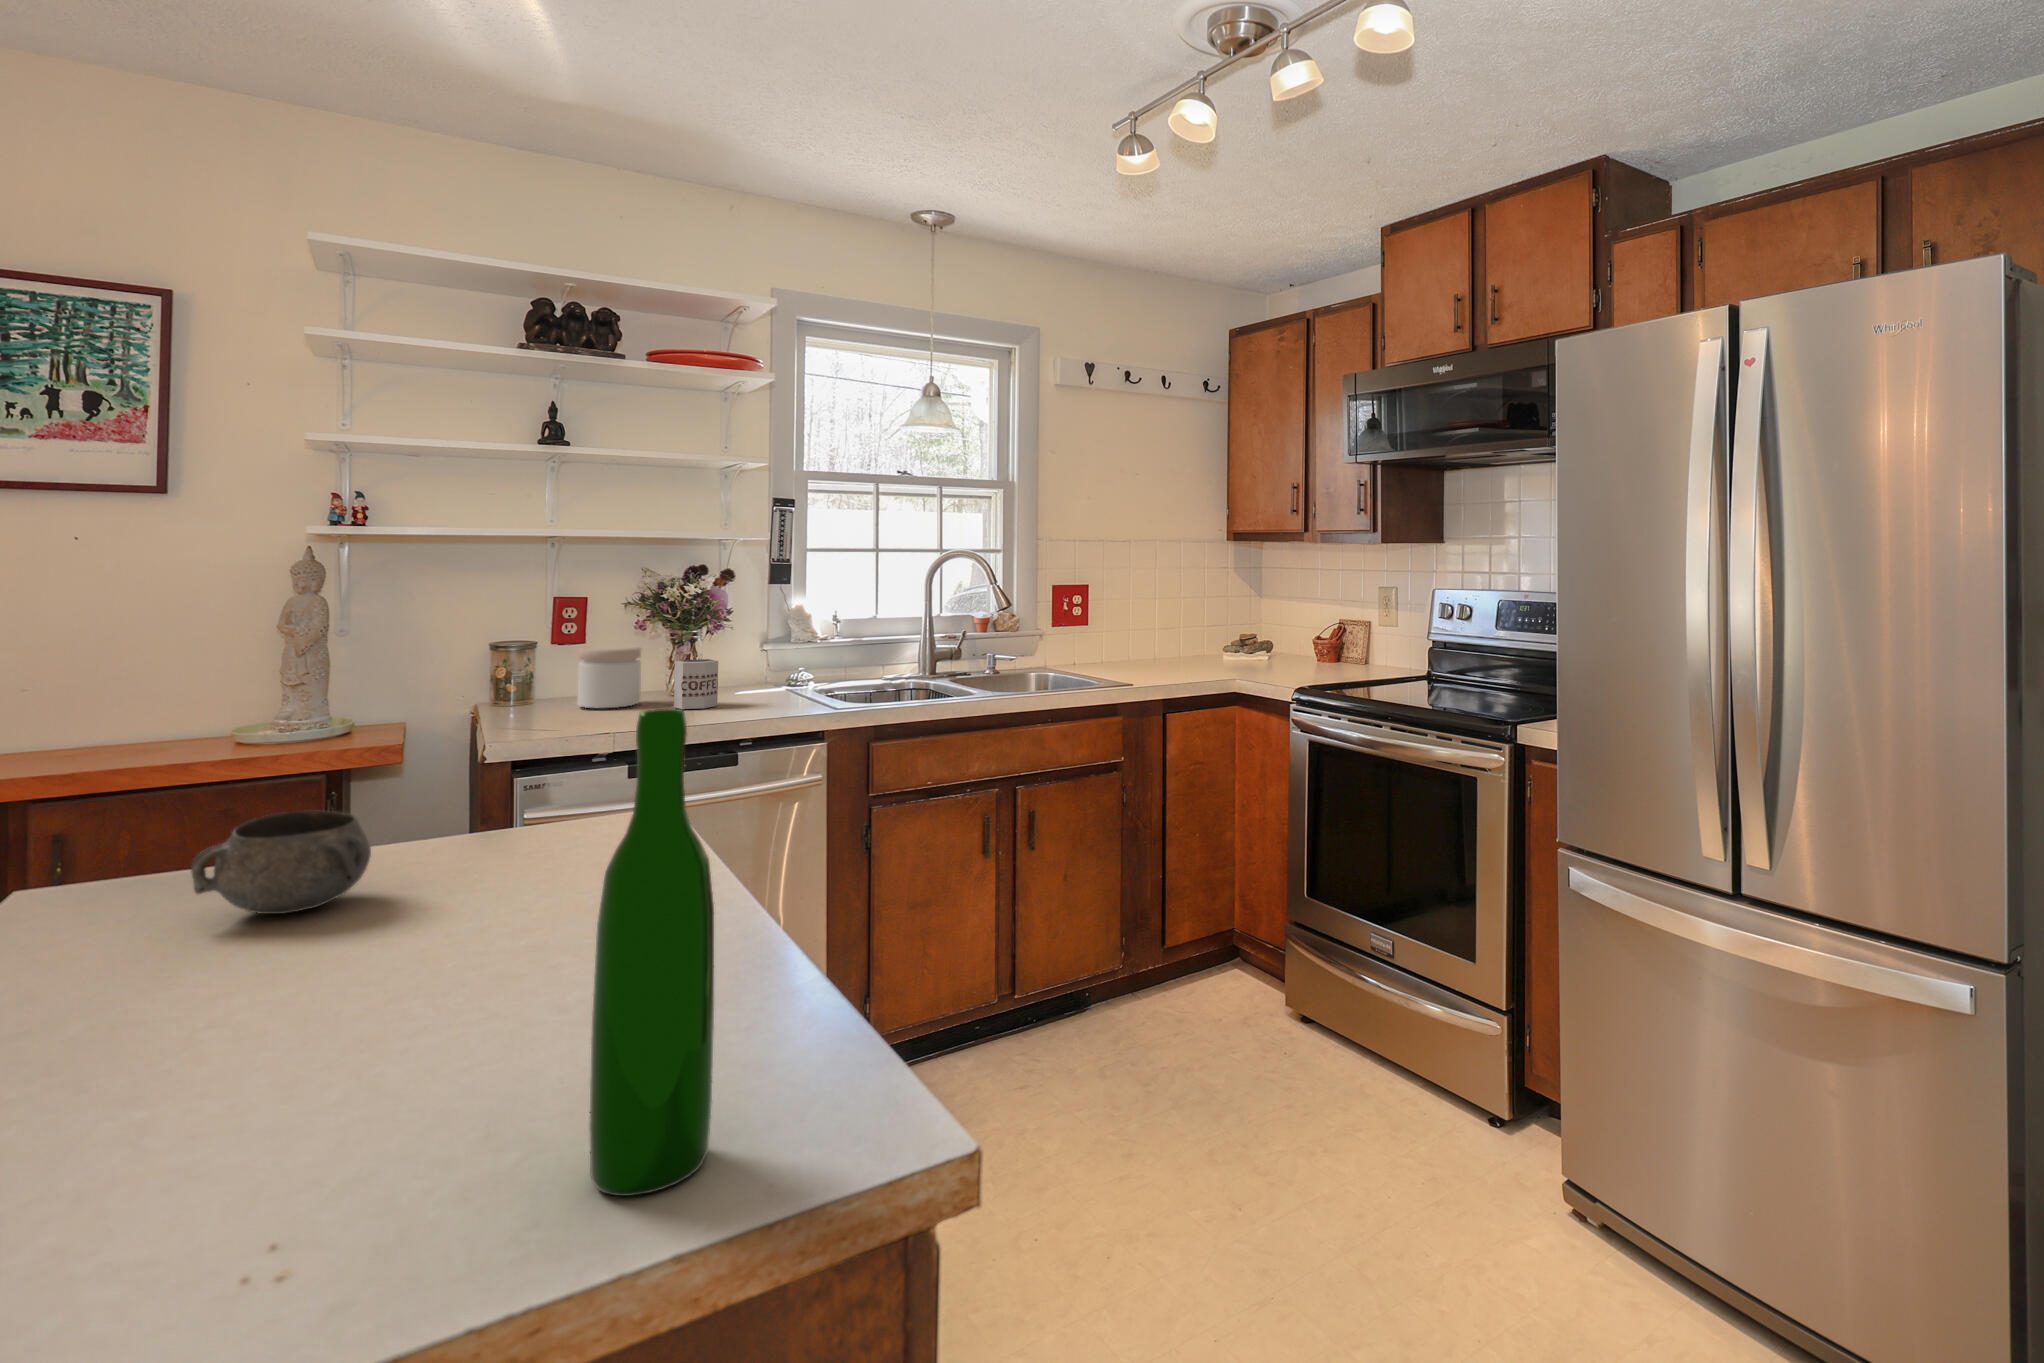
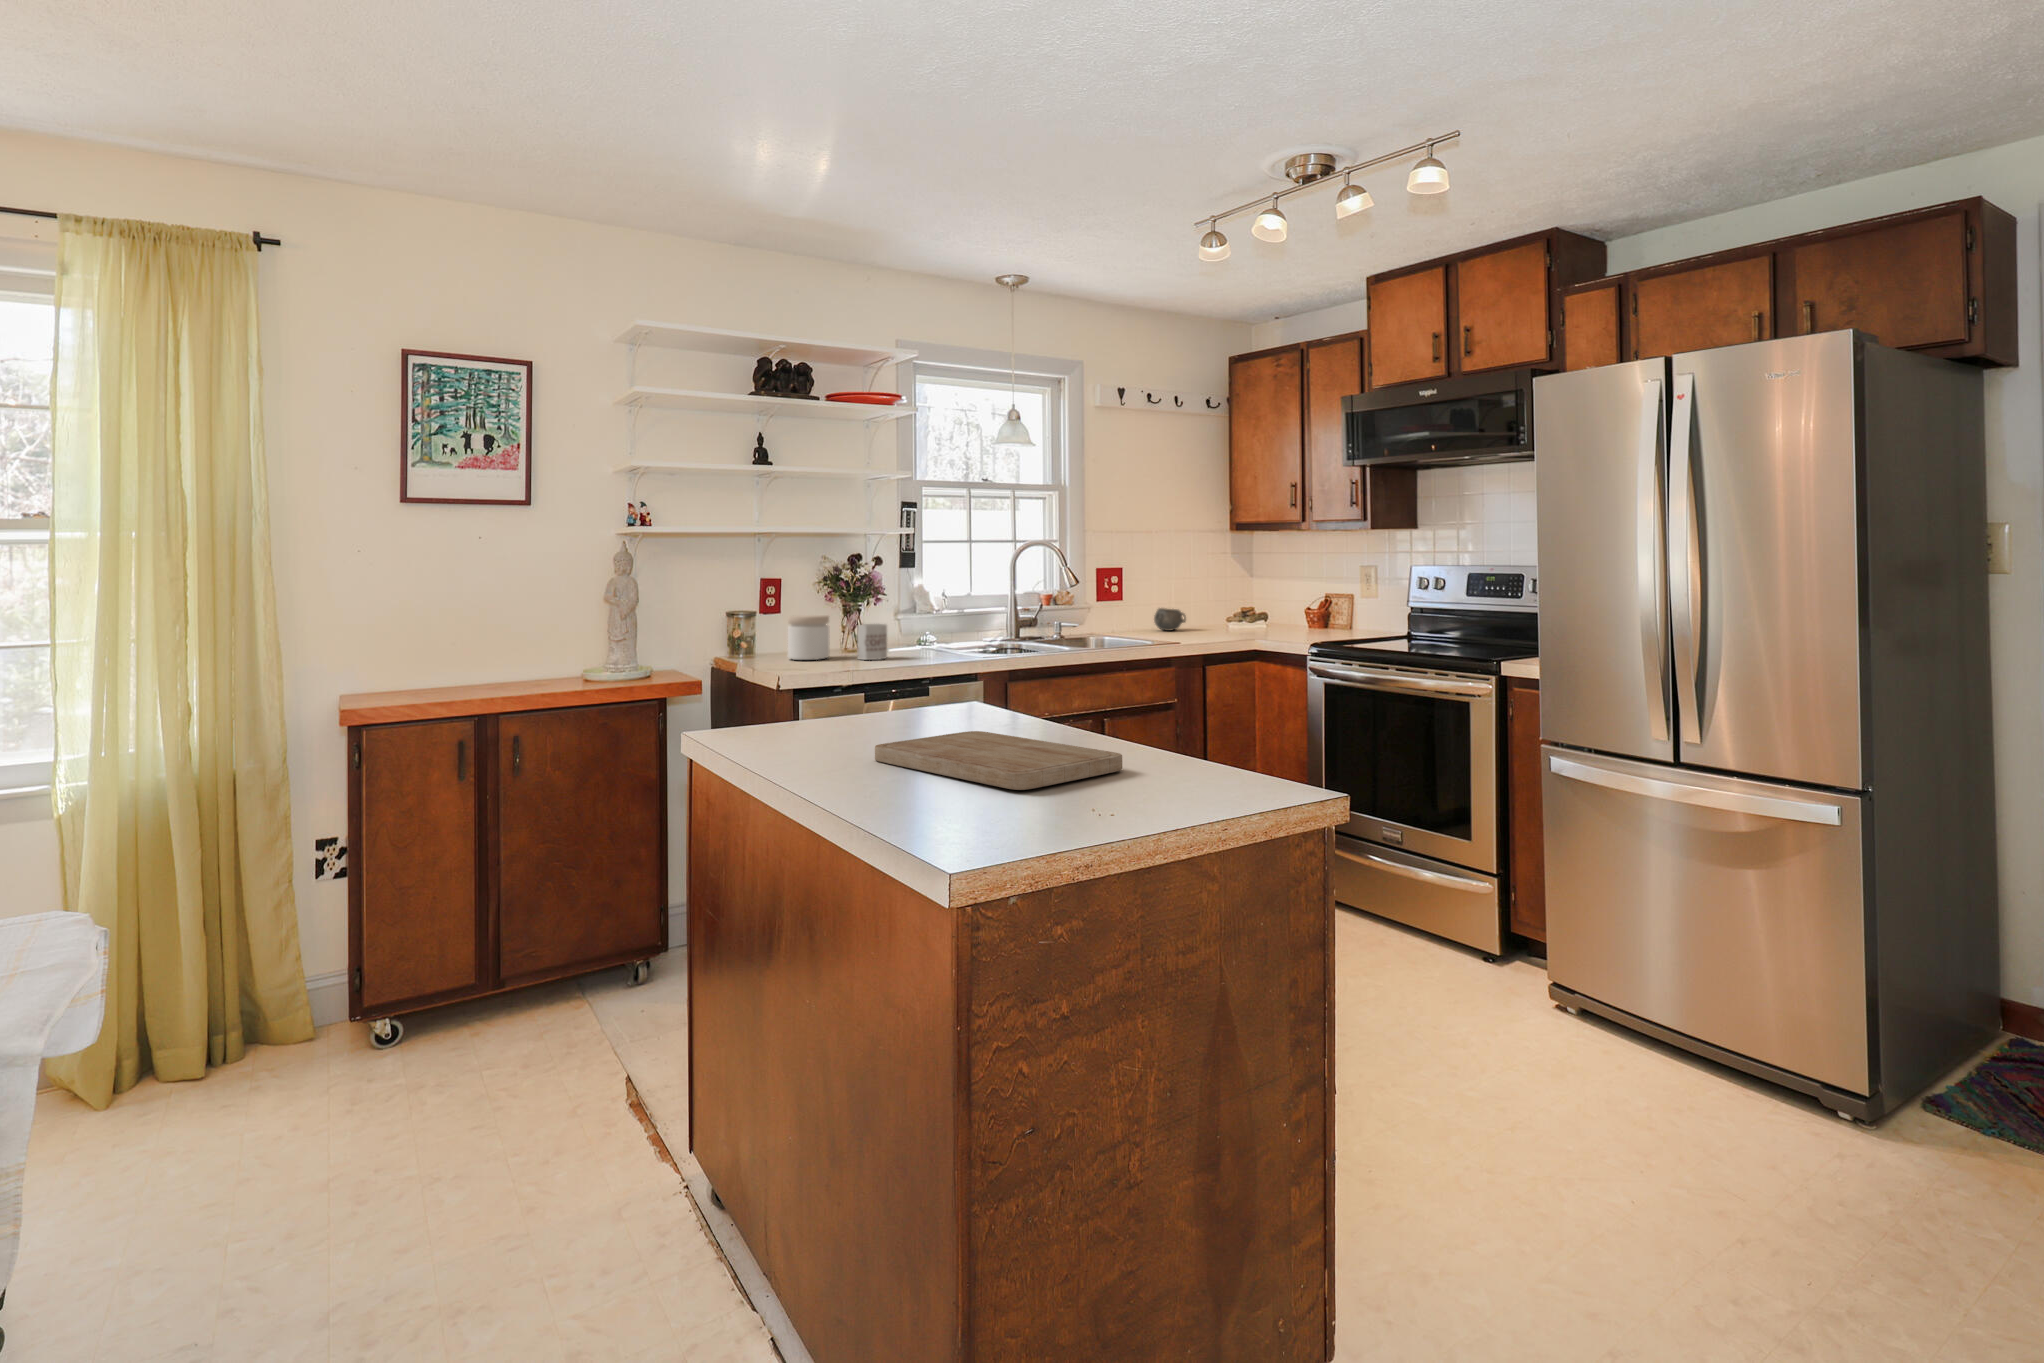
wine bottle: present [589,709,714,1196] -> none [1192,593,1238,795]
decorative bowl: present [191,811,371,914] -> present [1154,608,1186,631]
cutting board: none [116,921,569,1178] -> present [875,731,1122,790]

